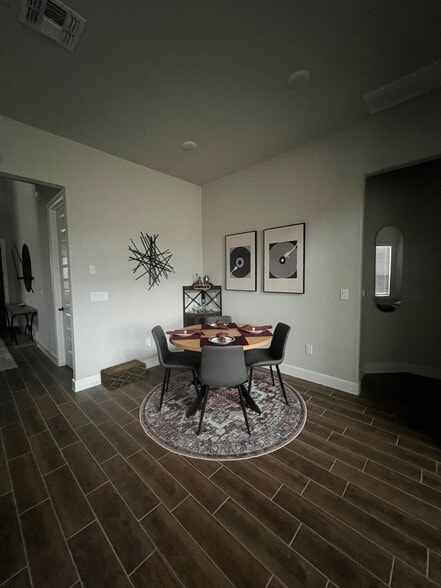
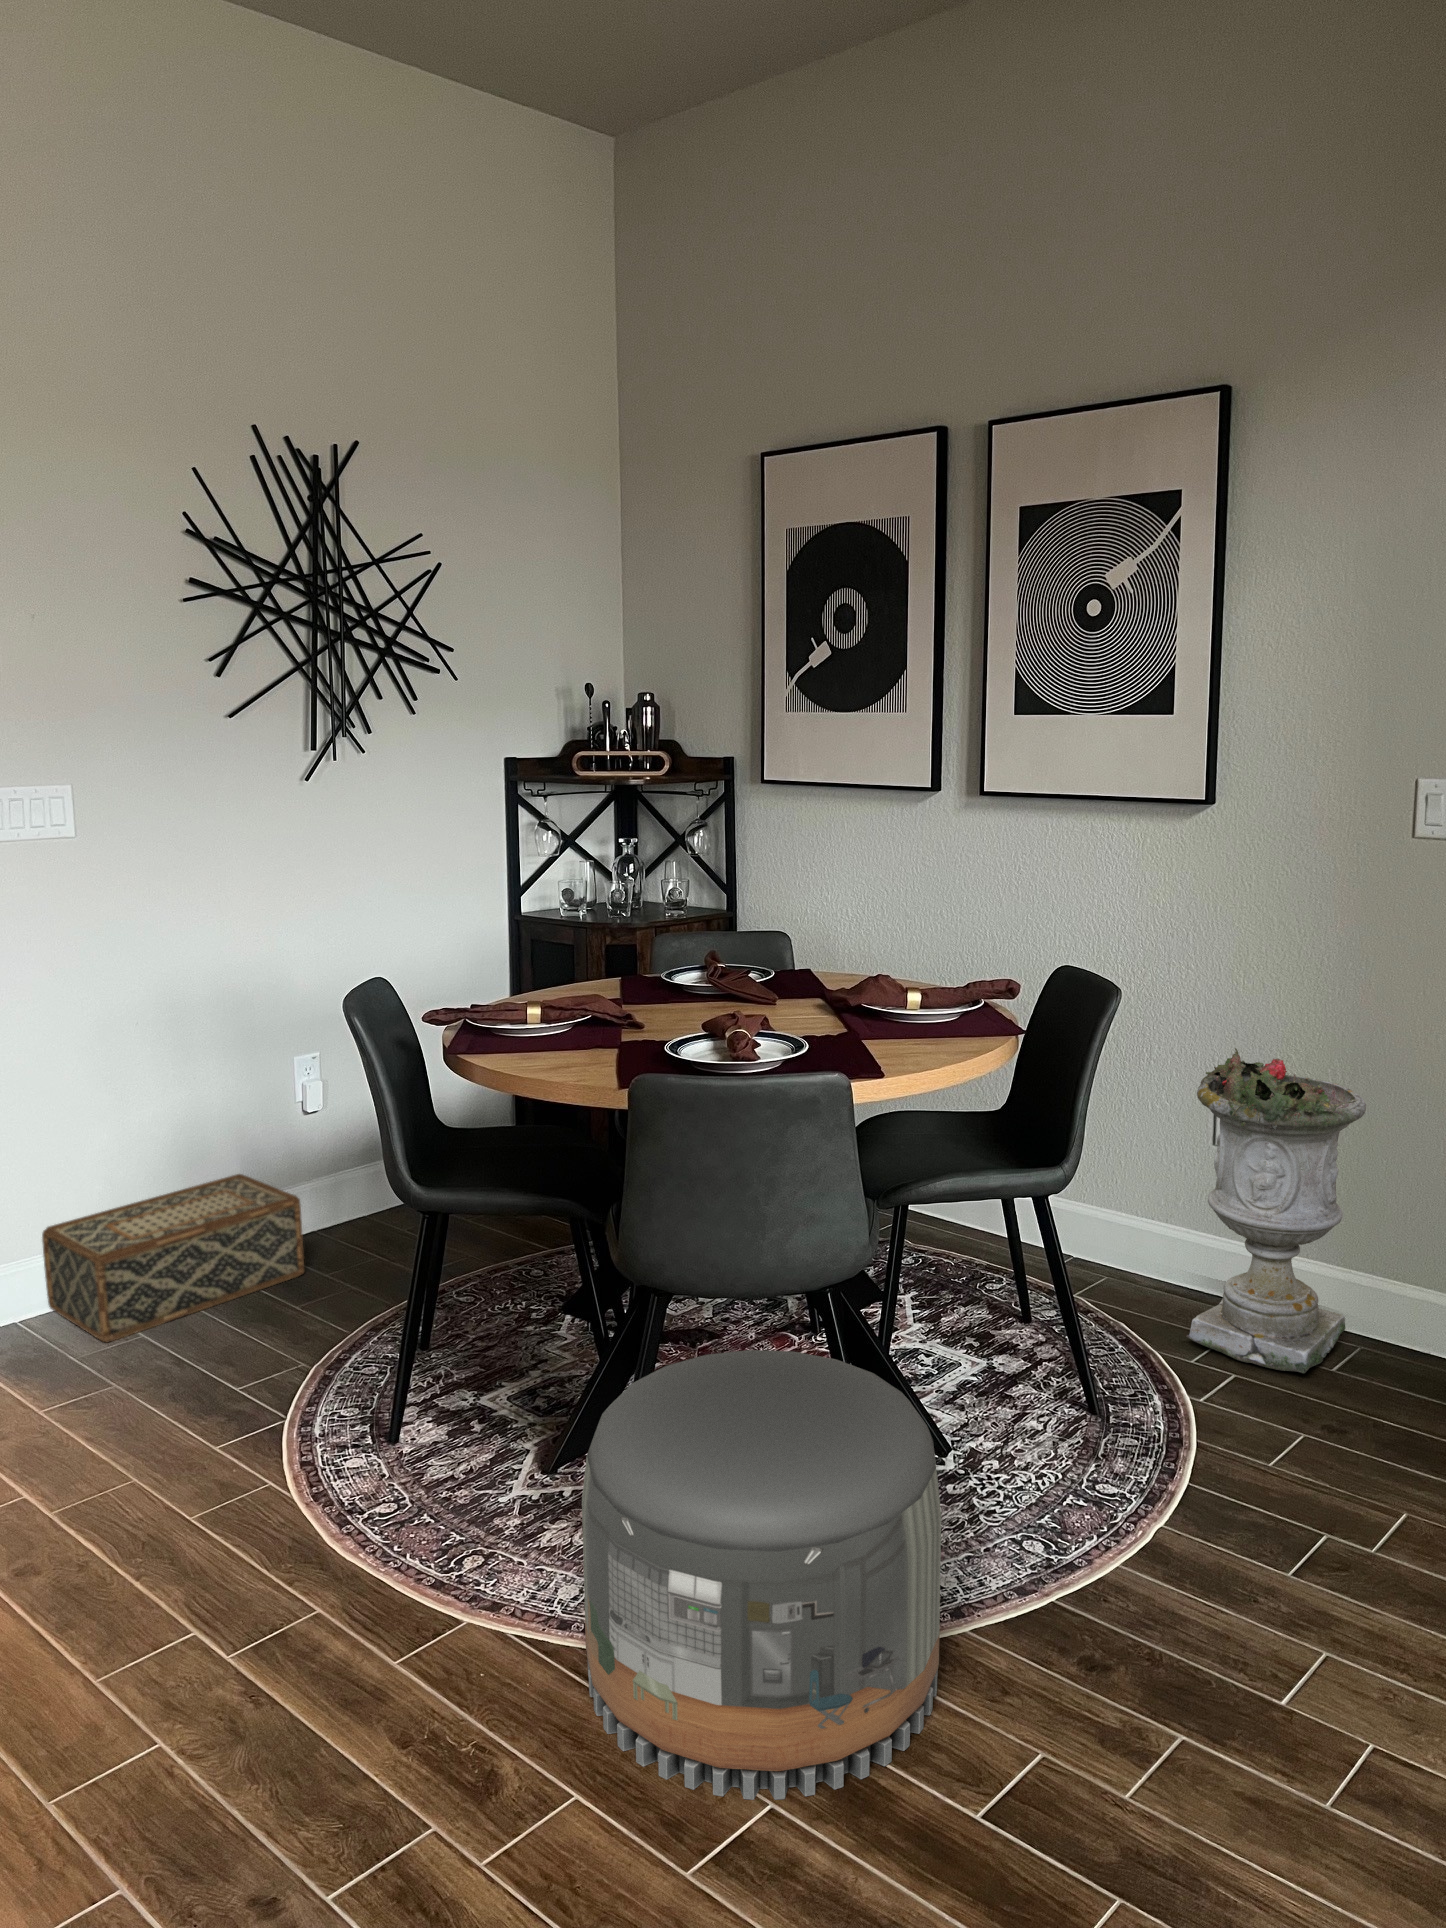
planter: none [303,337,335,397] -> present [1186,1048,1366,1373]
pouf: none [193,397,261,493] -> present [582,1350,941,1800]

